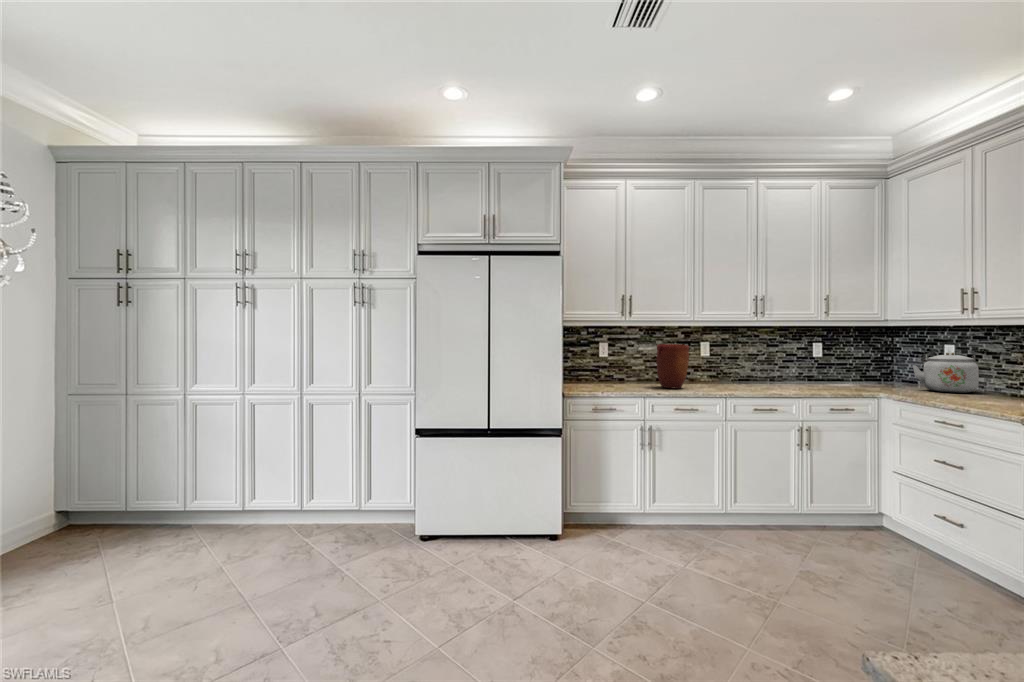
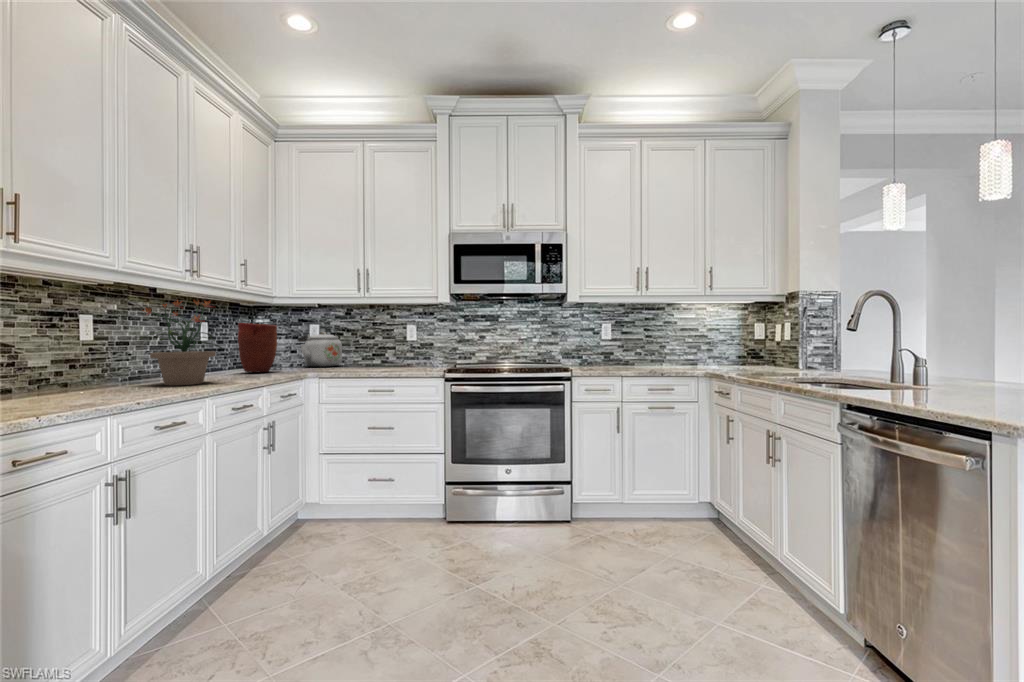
potted plant: none [717,330,765,390] -> present [139,300,222,385]
vase: present [657,344,689,389] -> present [238,323,278,372]

